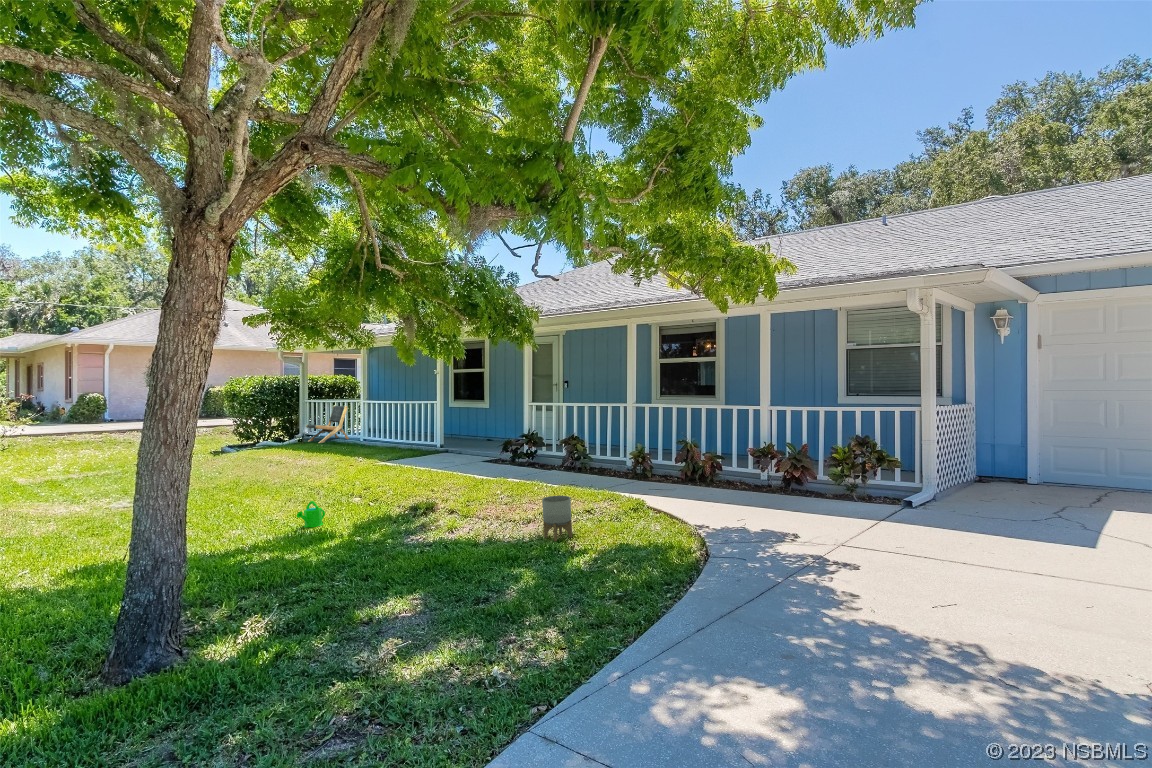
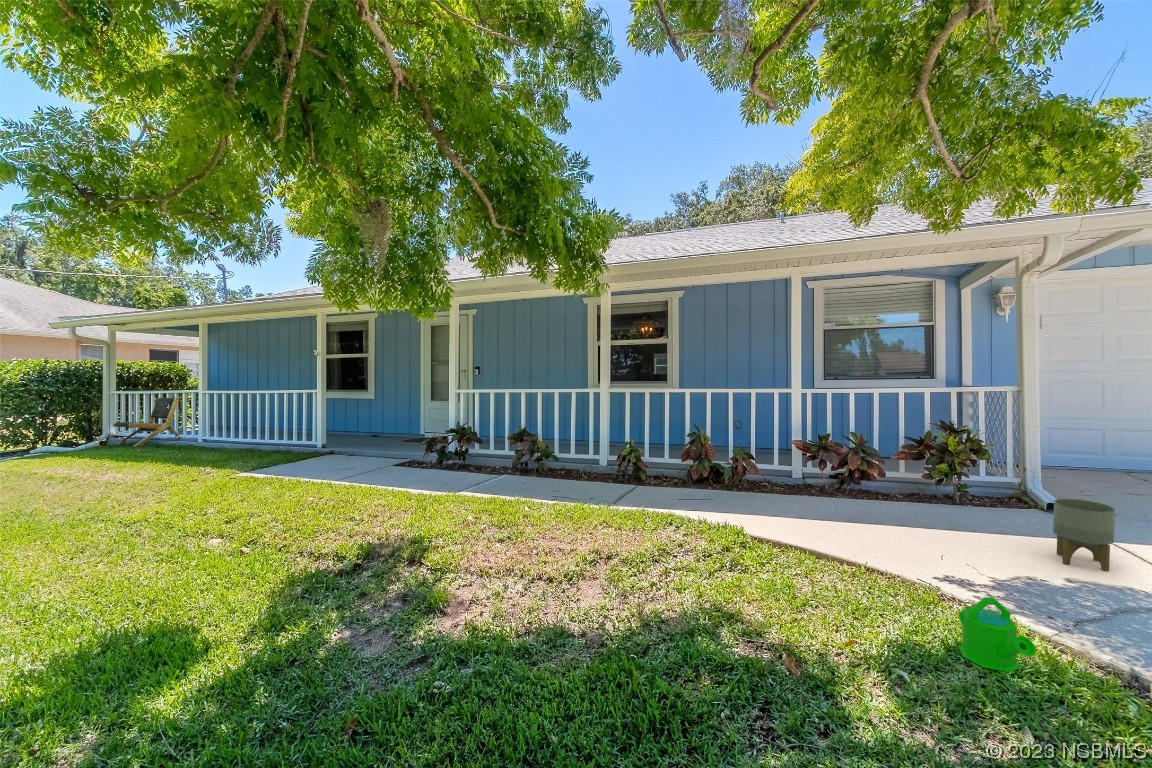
planter: present [542,496,572,541] -> present [1053,499,1115,571]
watering can: present [297,501,325,528] -> present [958,597,1036,672]

